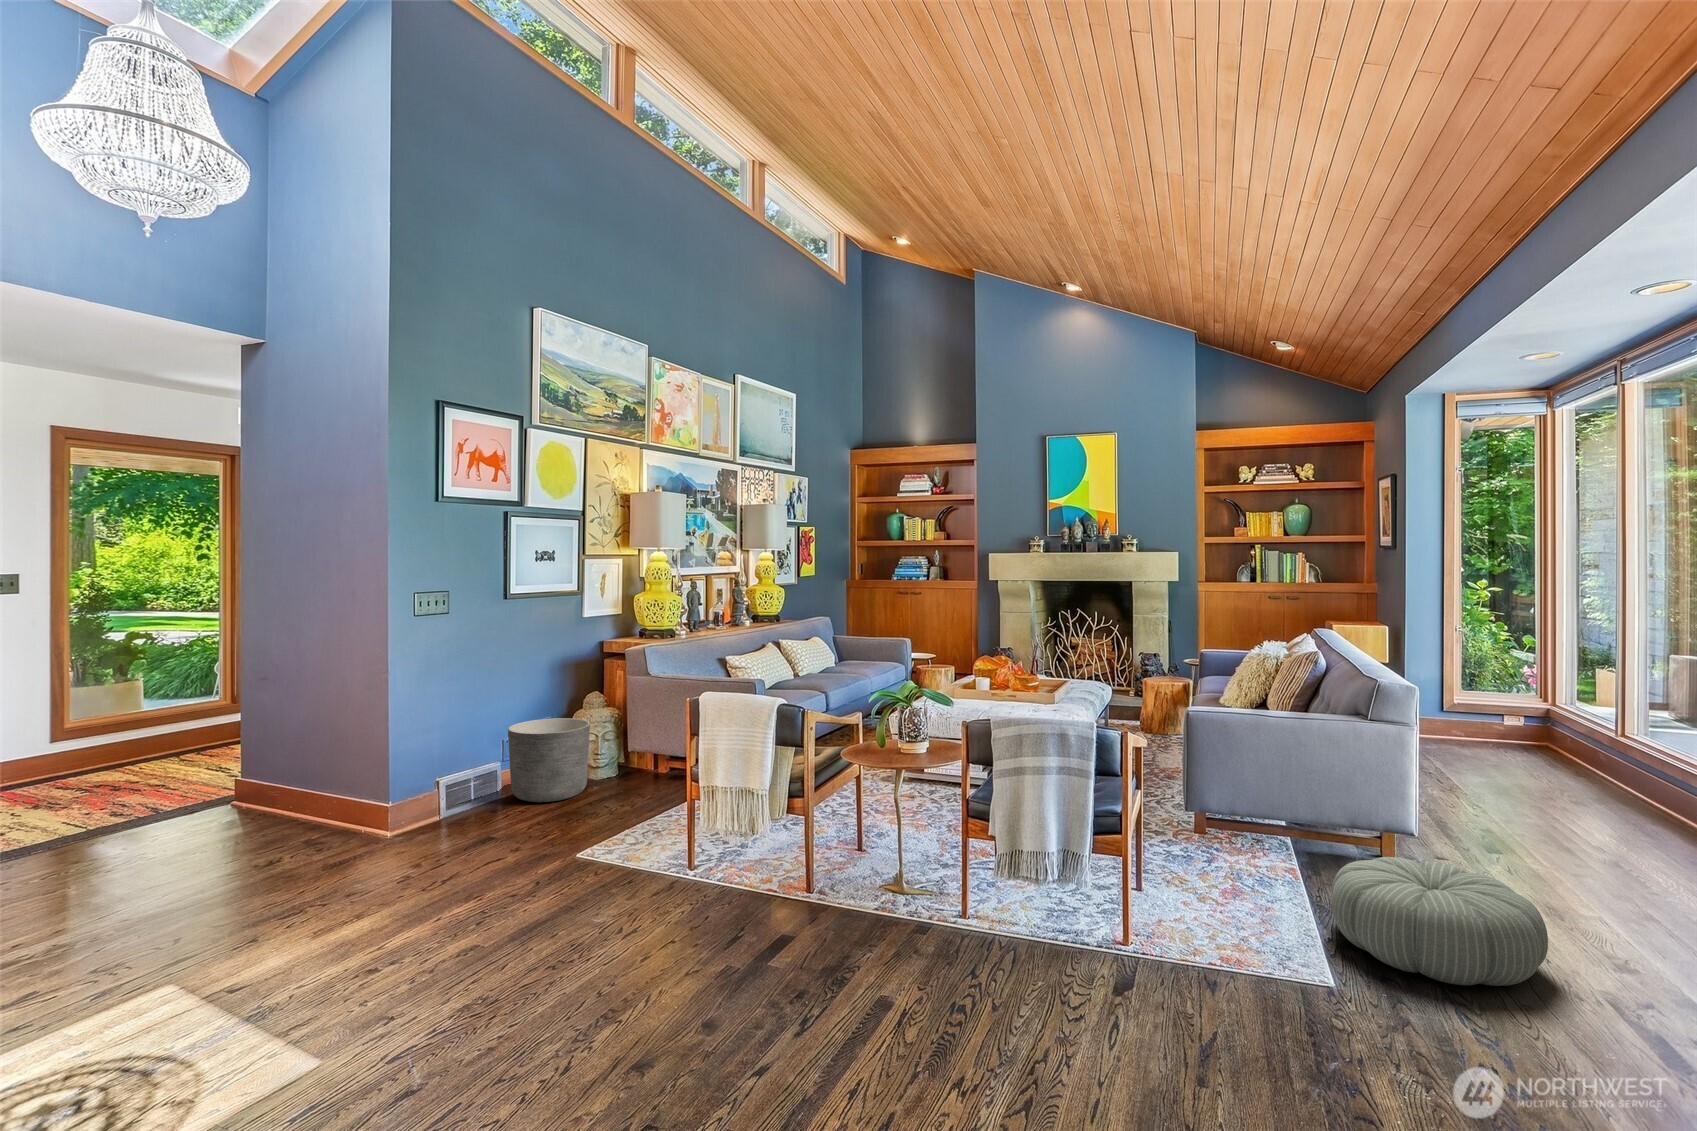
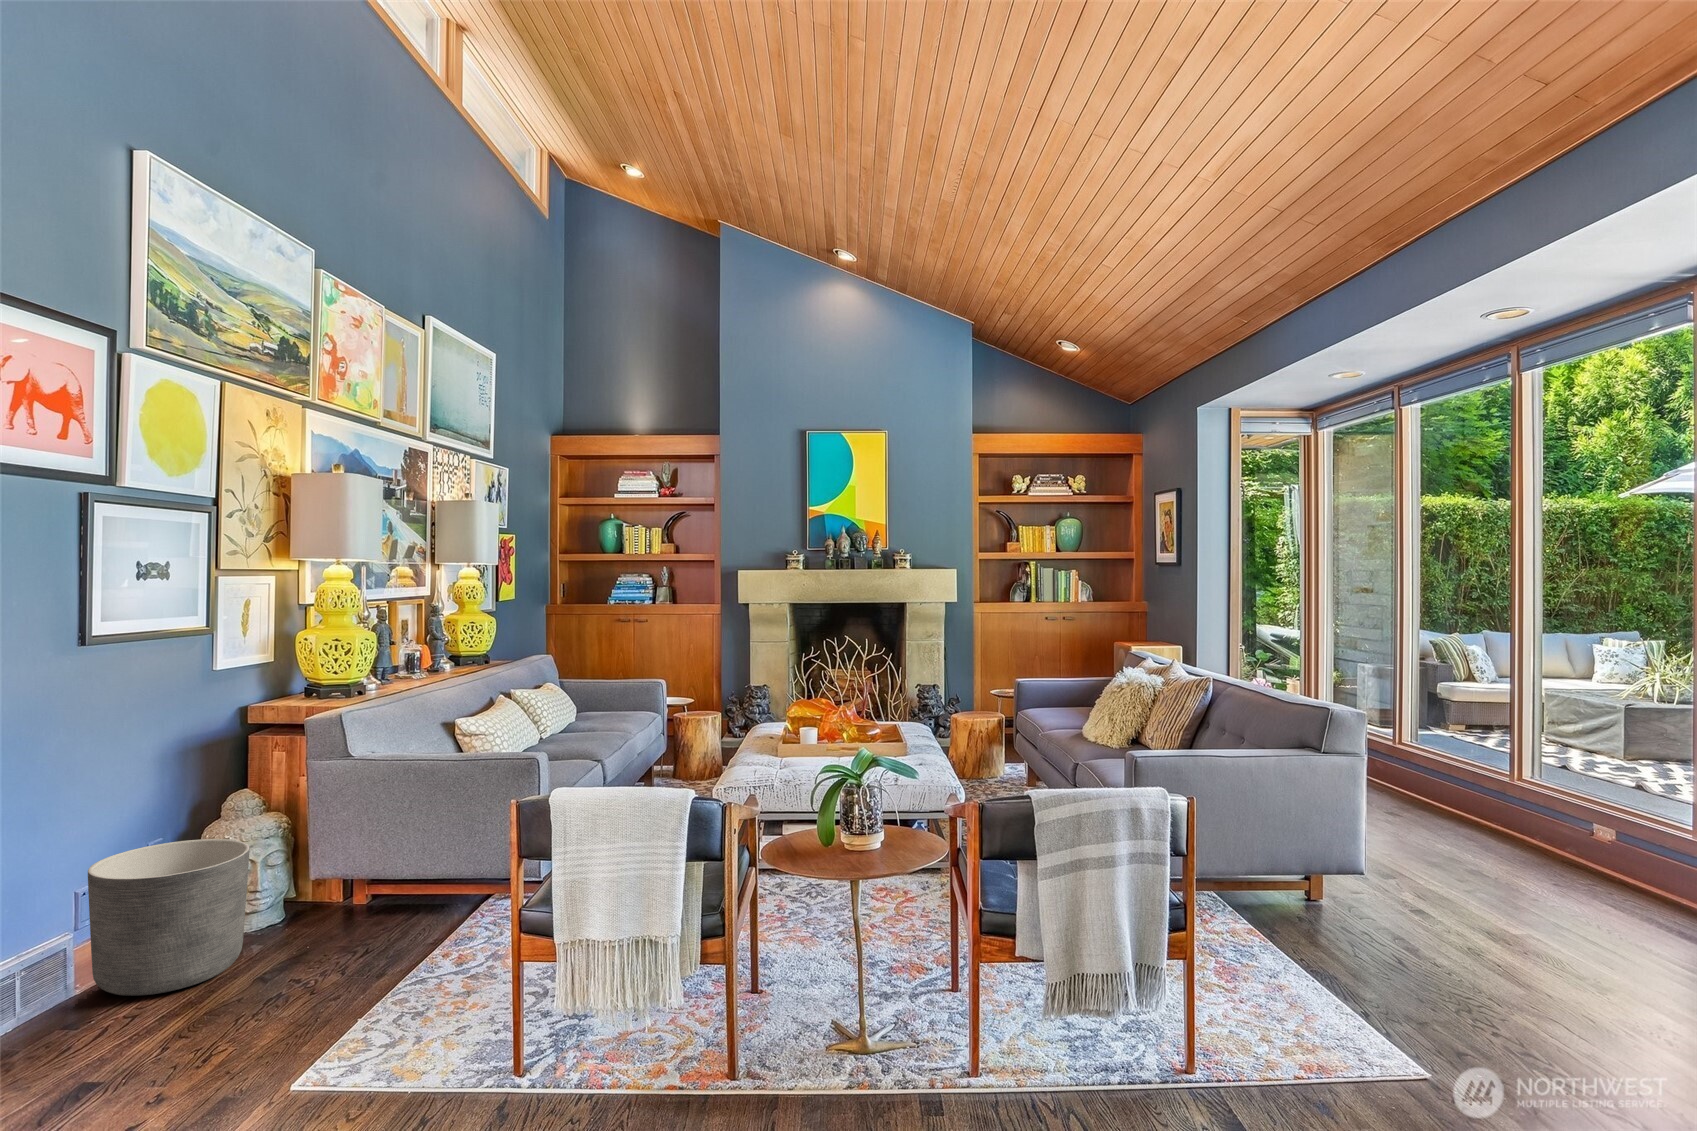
pouf: present [1331,857,1548,986] -> none [1320,904,1544,1041]

